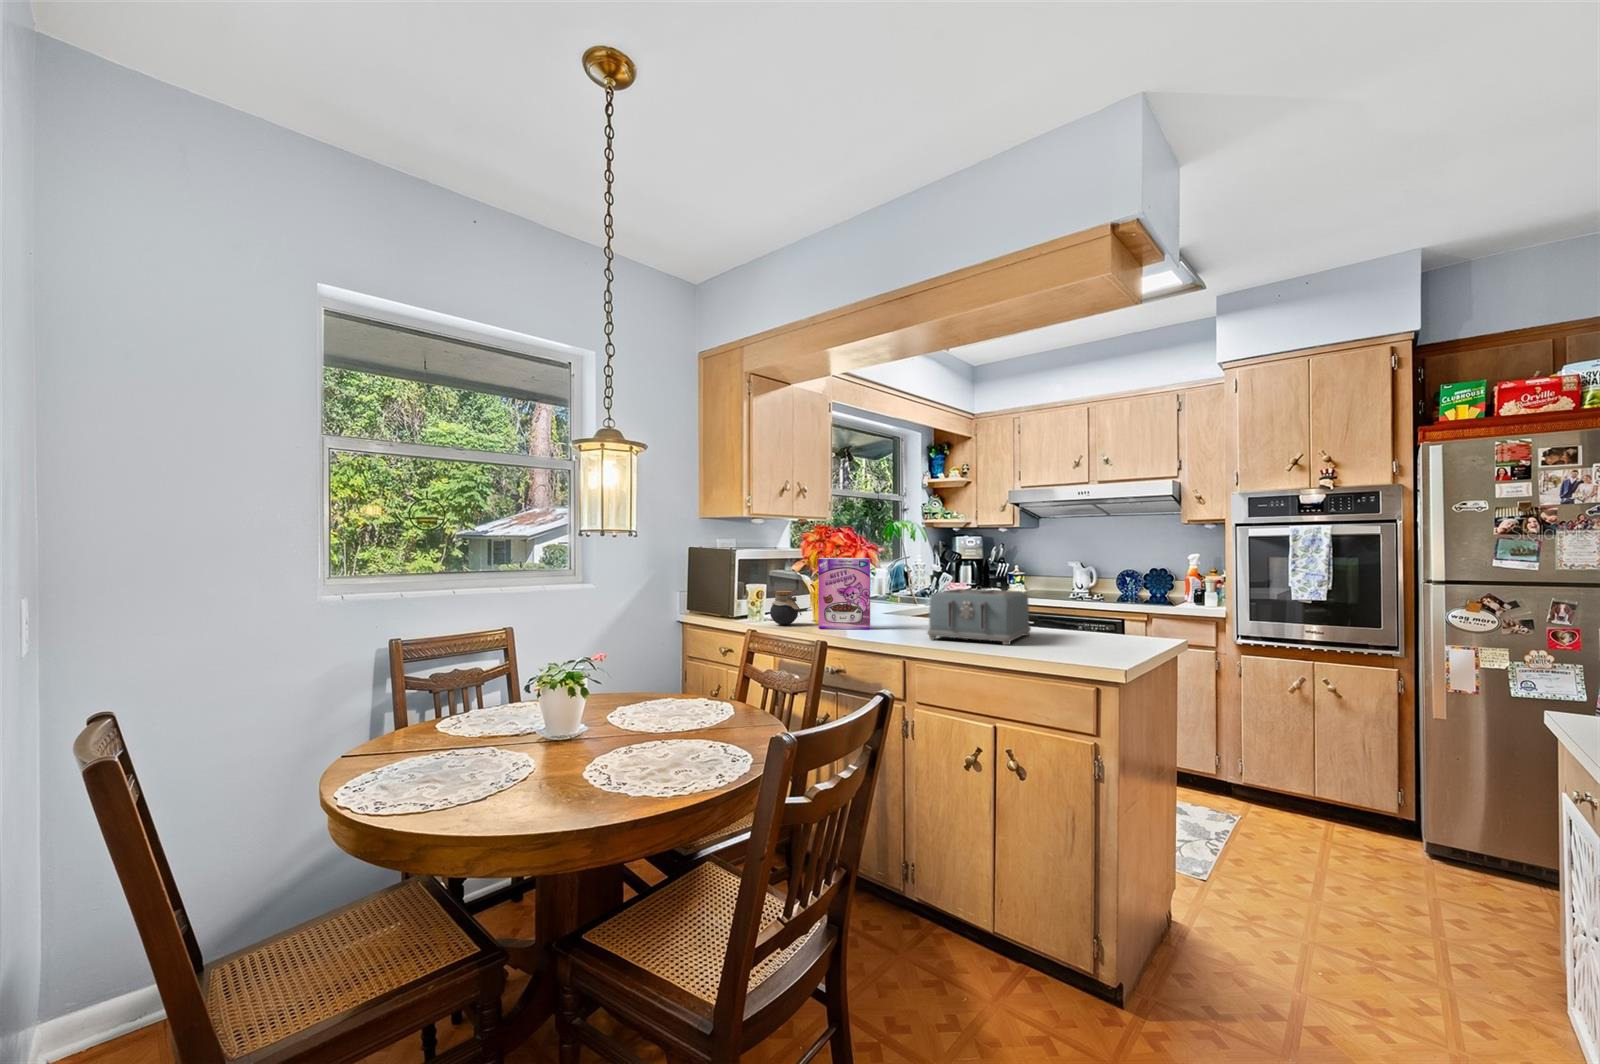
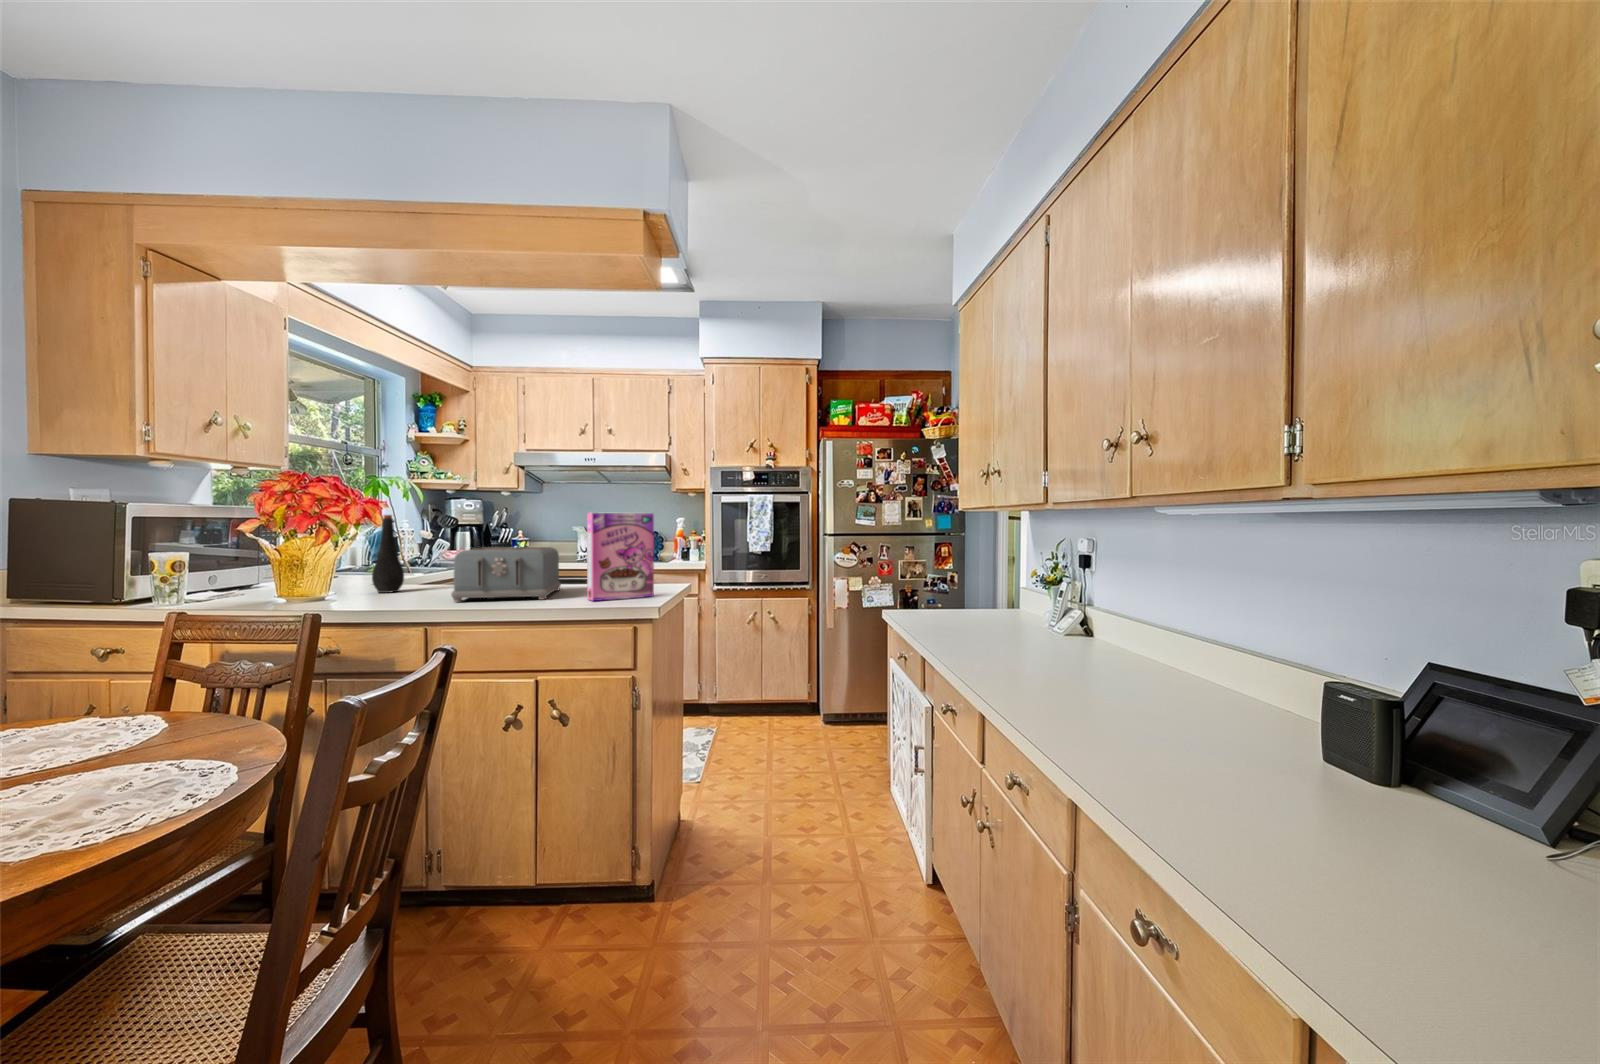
bottle: none [877,557,900,624] -> present [372,515,404,593]
cereal box: present [818,558,870,629] -> present [587,512,654,601]
jar: present [770,591,802,625] -> none [198,559,256,605]

